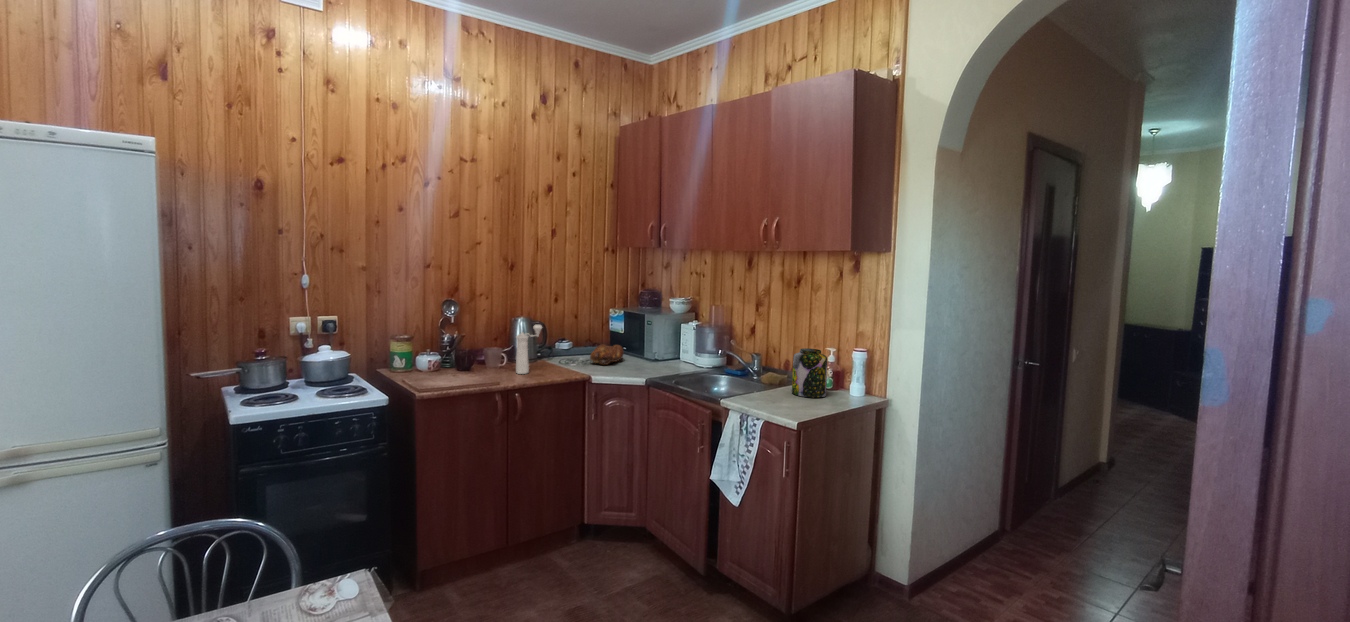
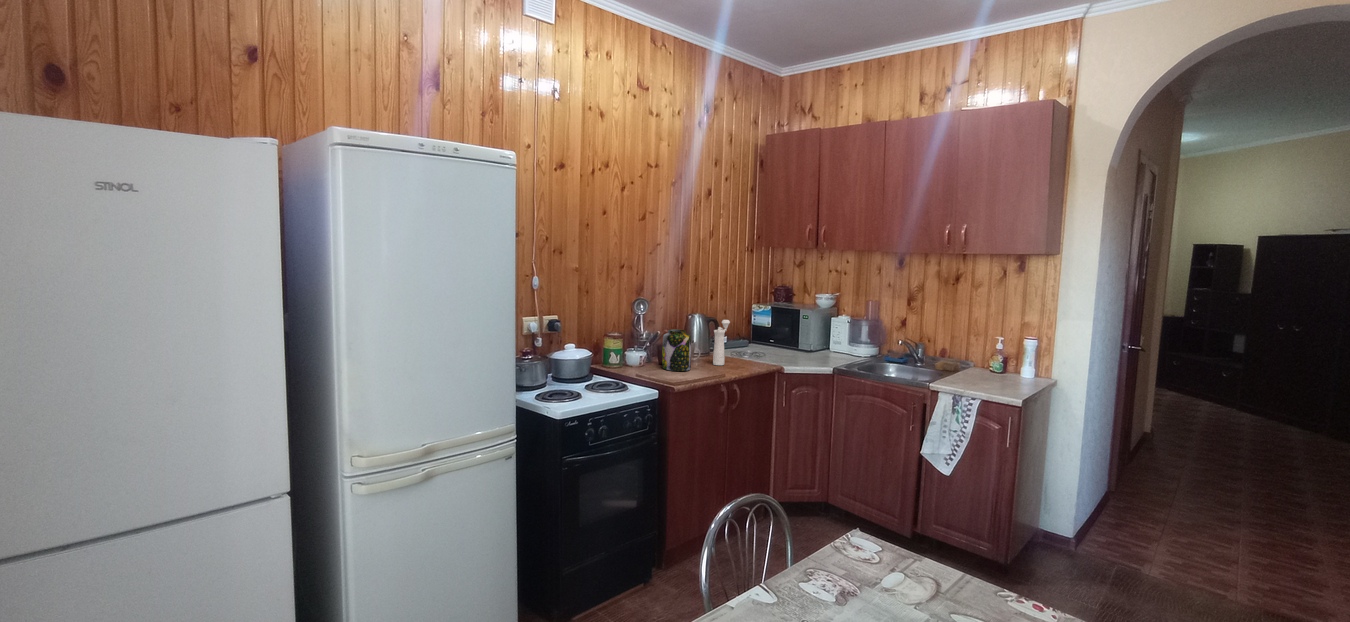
bread loaf: present [590,344,624,365] -> none [755,337,785,355]
jar: present [792,348,827,398] -> present [662,329,691,371]

